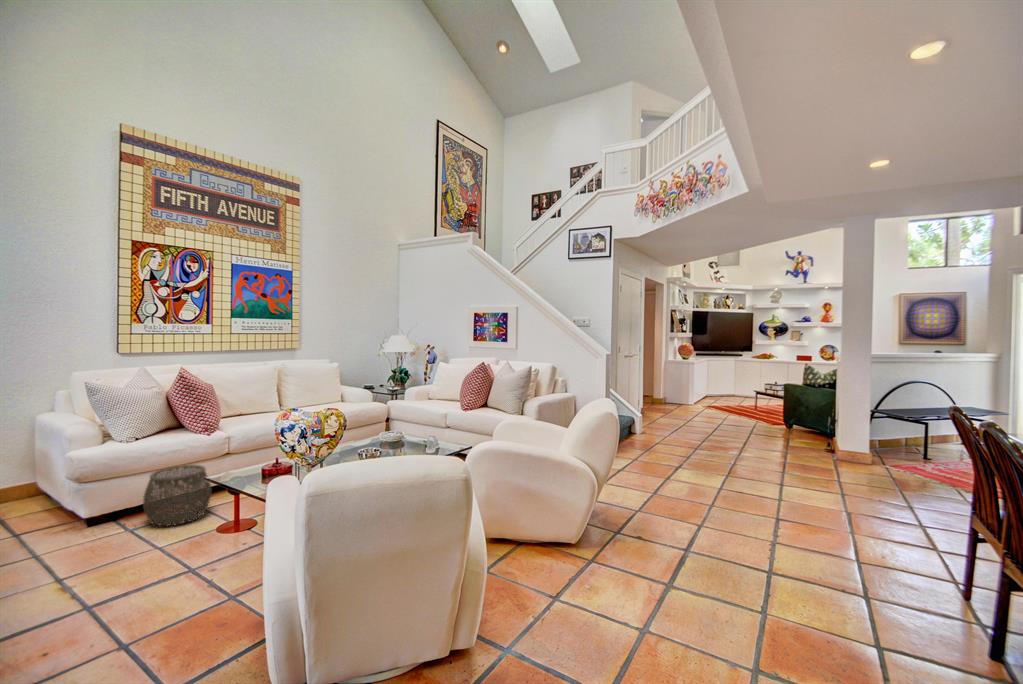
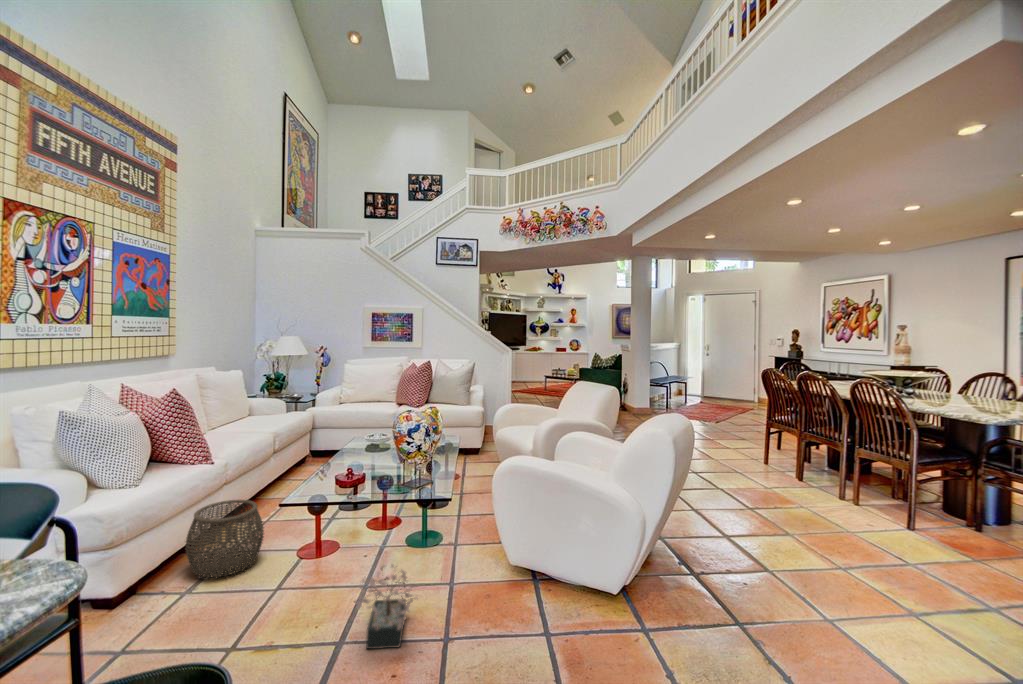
decorative plant: none [55,550,168,636] -> present [357,565,417,649]

